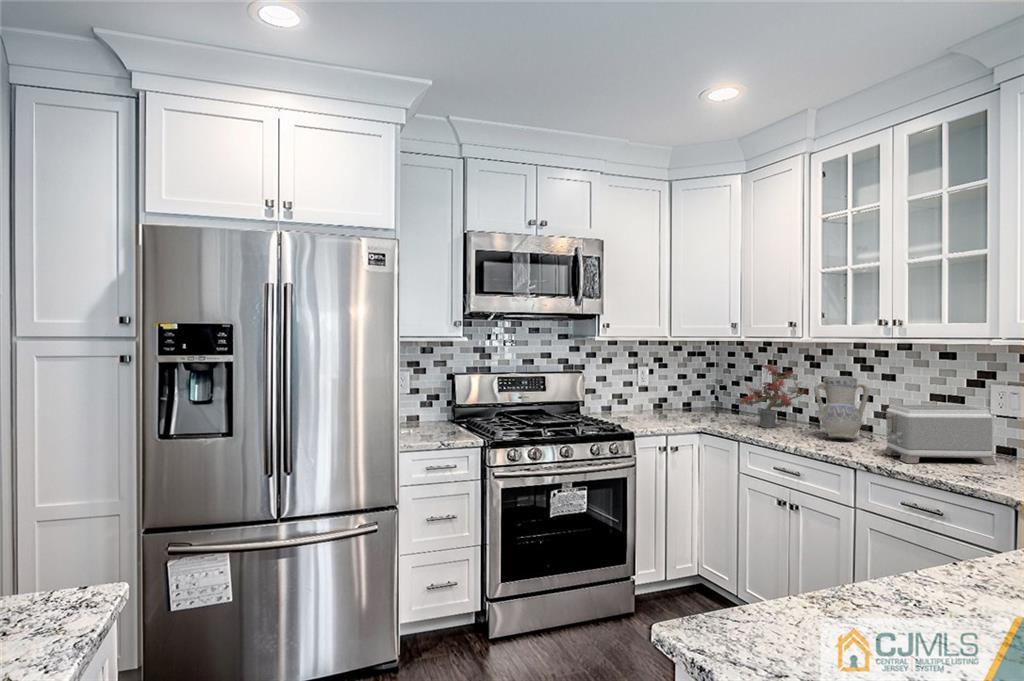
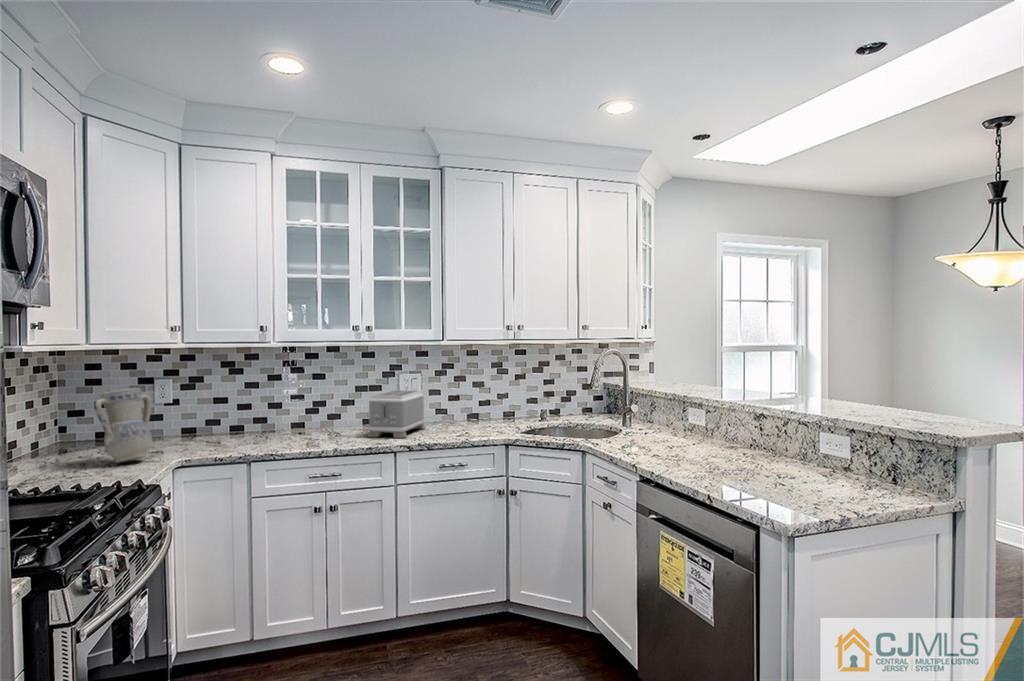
potted plant: present [736,356,807,428] -> none [176,359,248,445]
vase: present [814,376,869,439] -> present [94,388,152,462]

